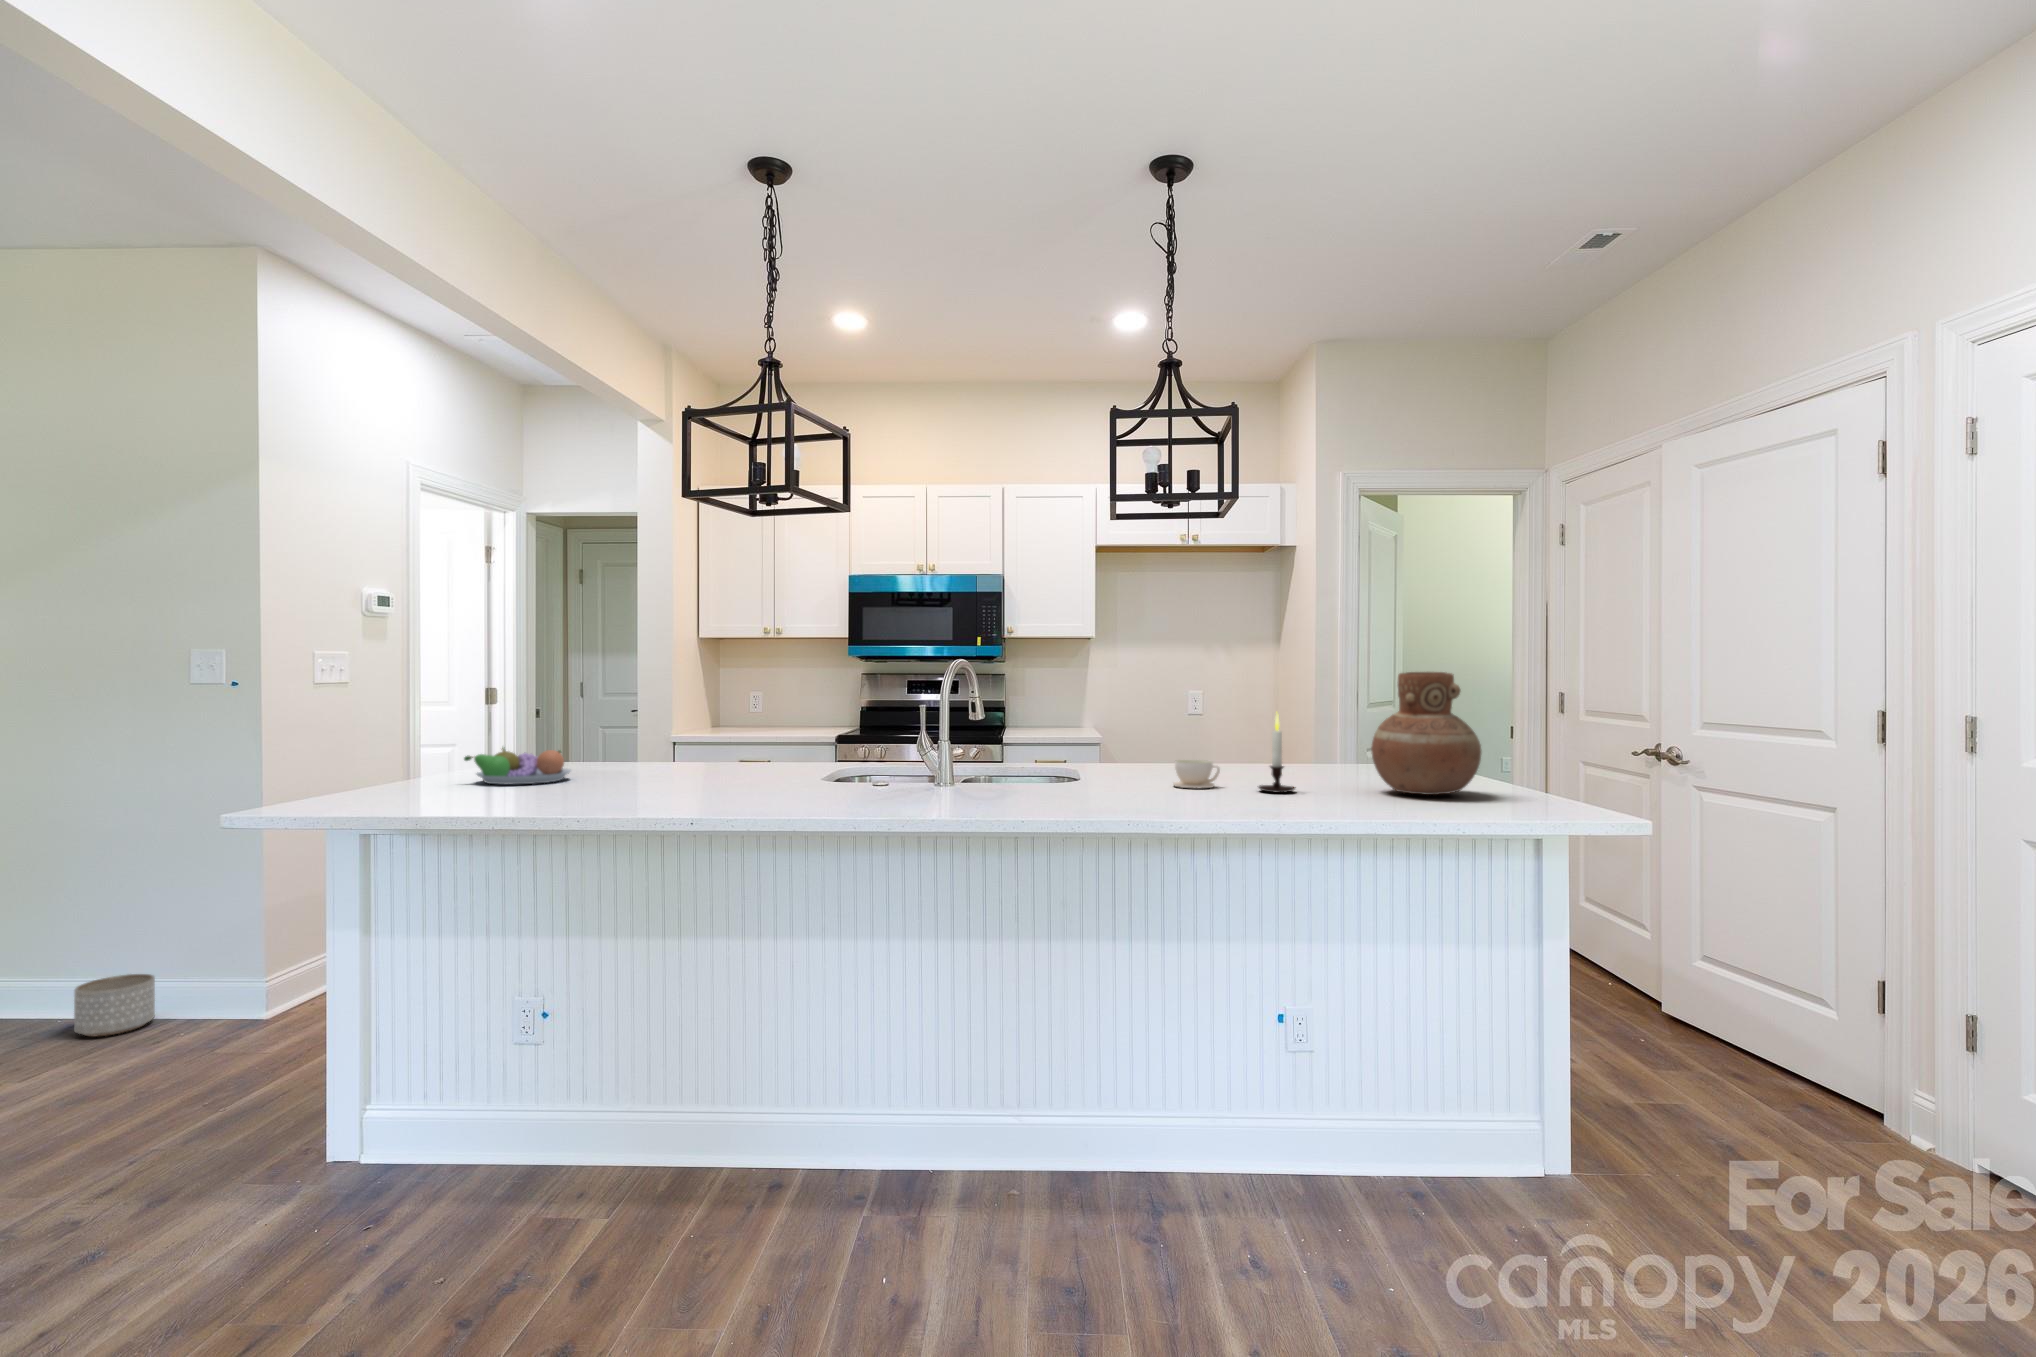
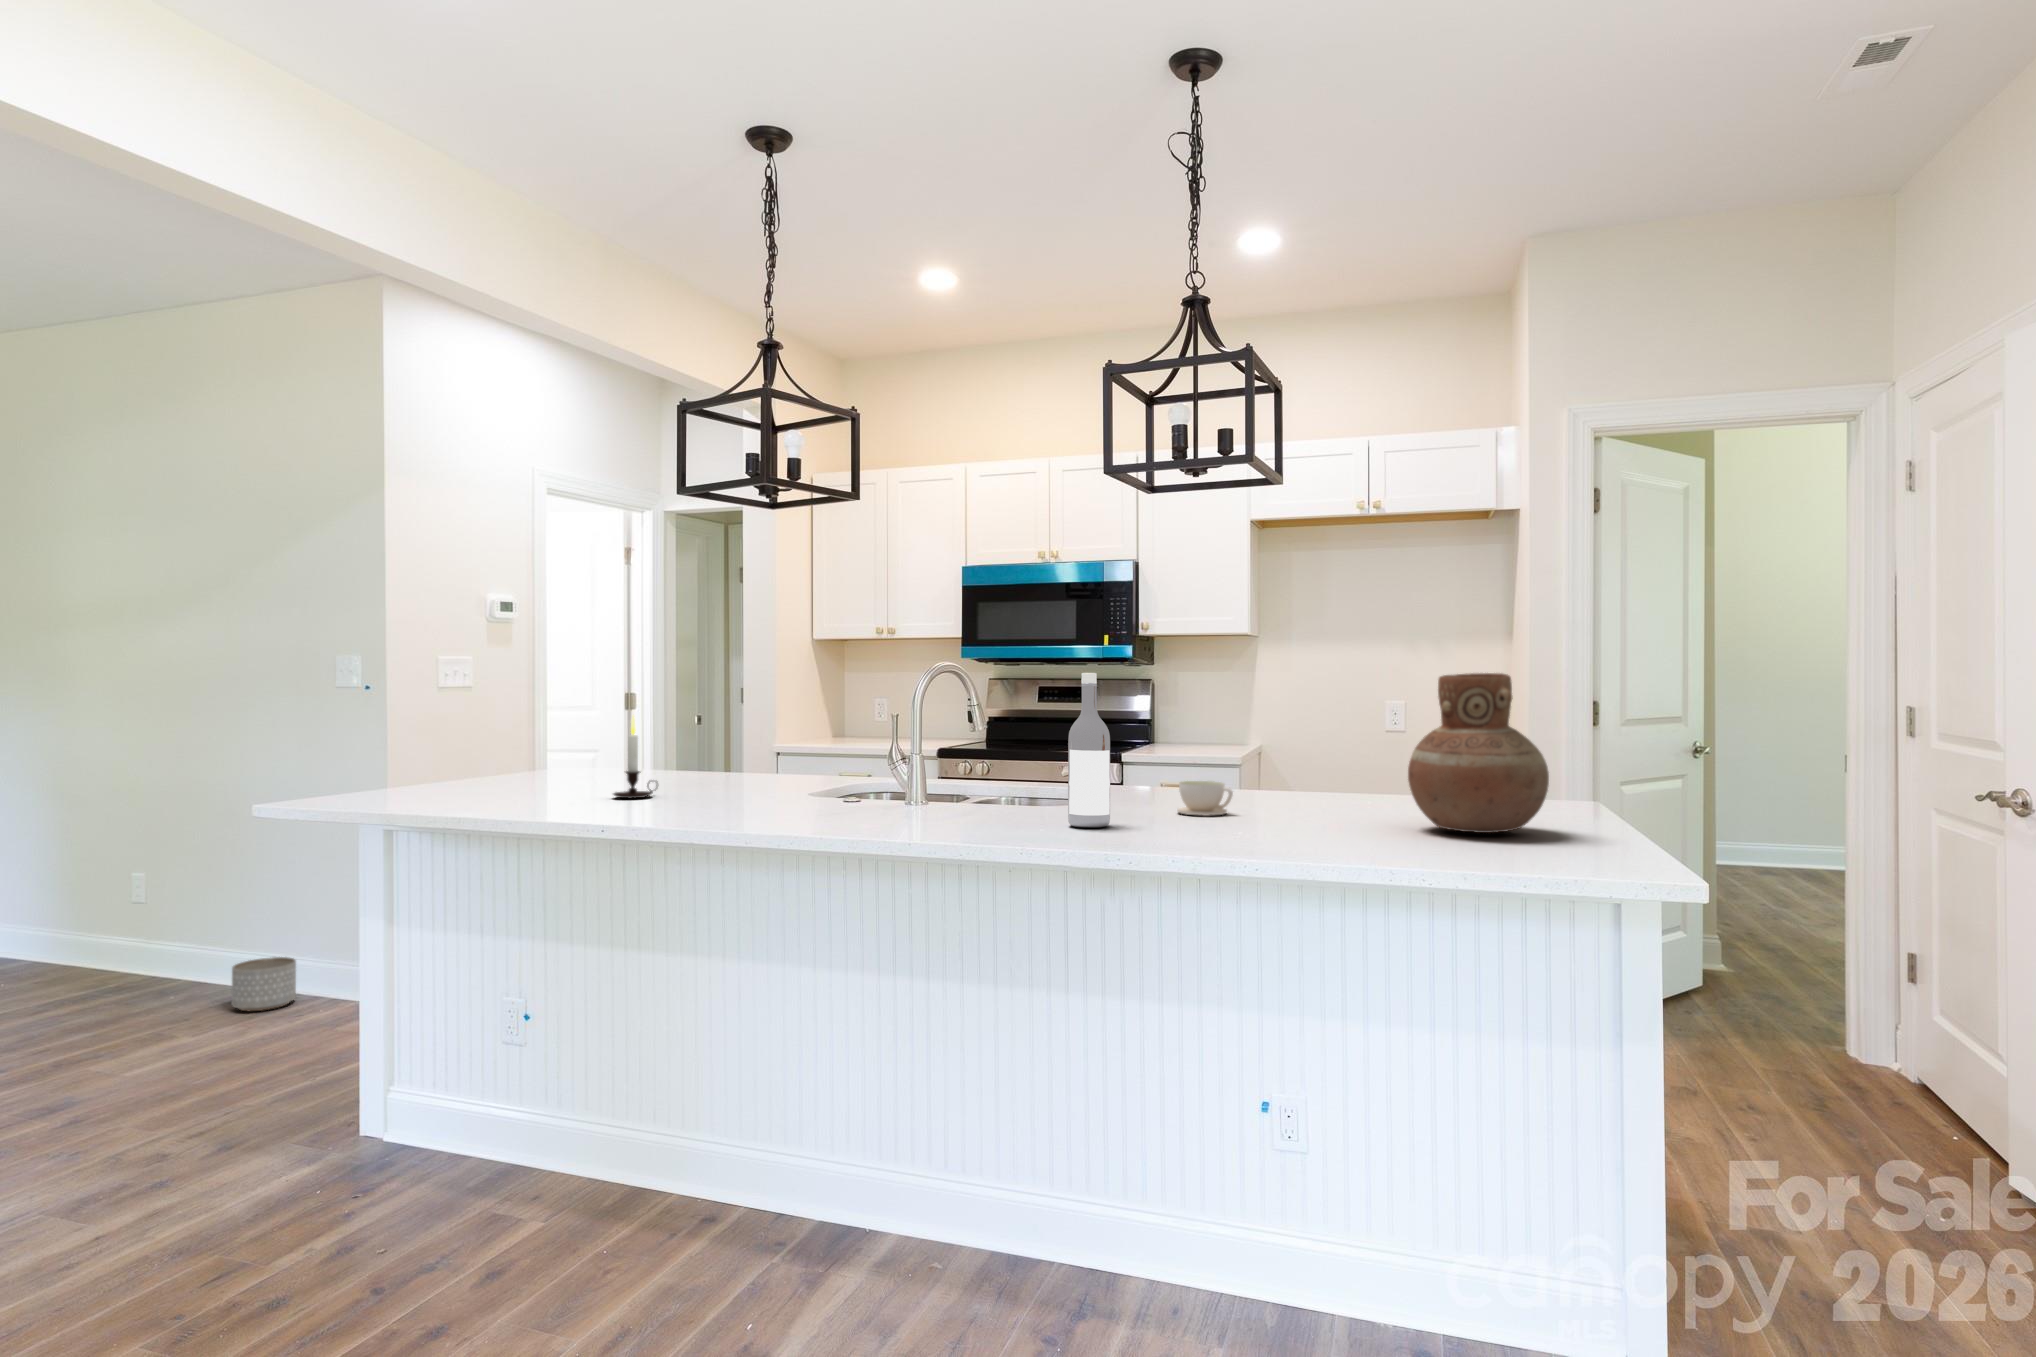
wine bottle: none [1119,670,1155,802] -> present [1068,673,1110,827]
candle: present [1259,714,1296,793] -> present [614,717,657,798]
fruit bowl: present [464,748,571,784] -> none [482,751,585,789]

